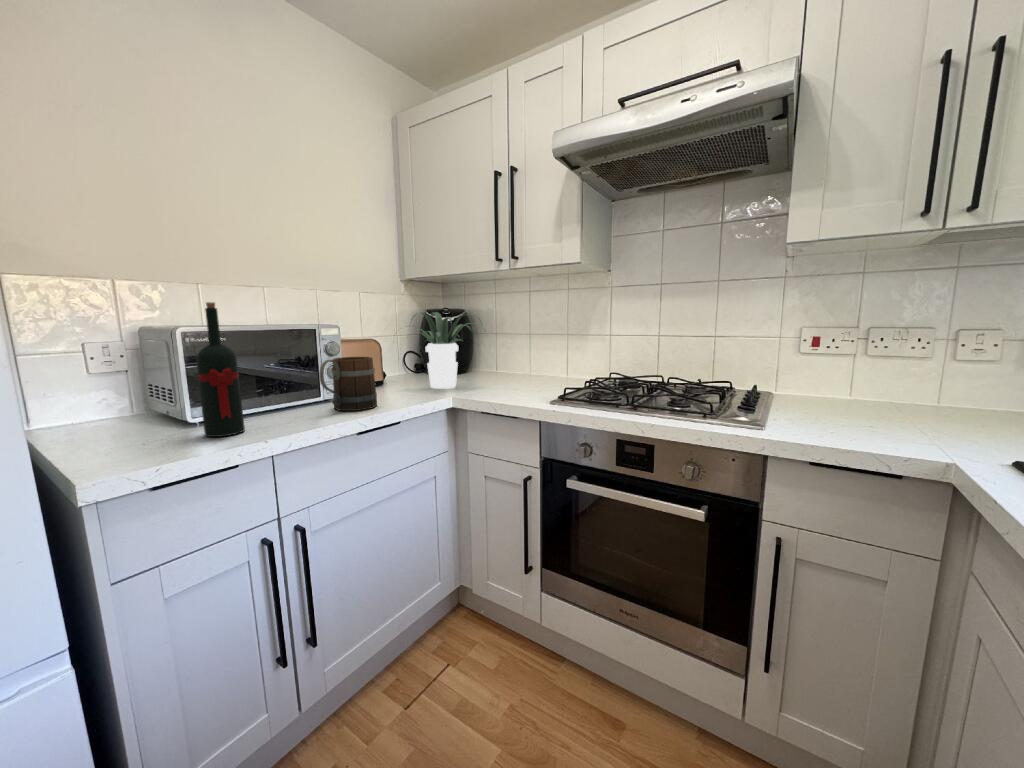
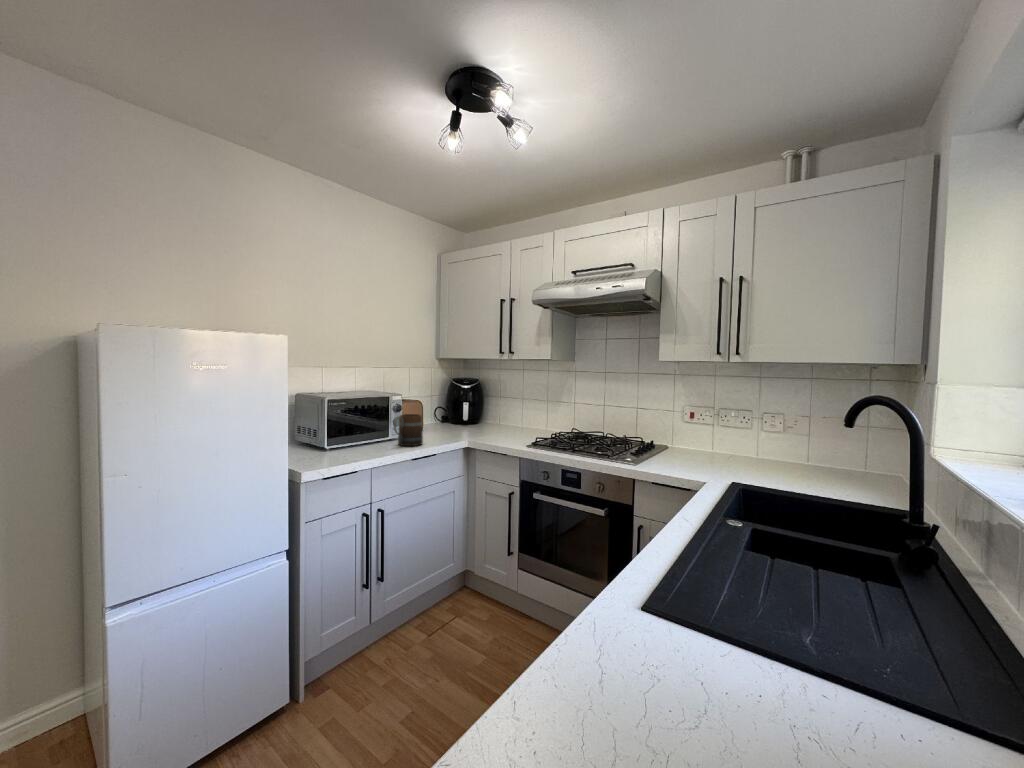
wine bottle: present [196,302,245,437] -> none [337,387,356,456]
potted plant: present [414,312,477,388] -> none [431,385,492,435]

